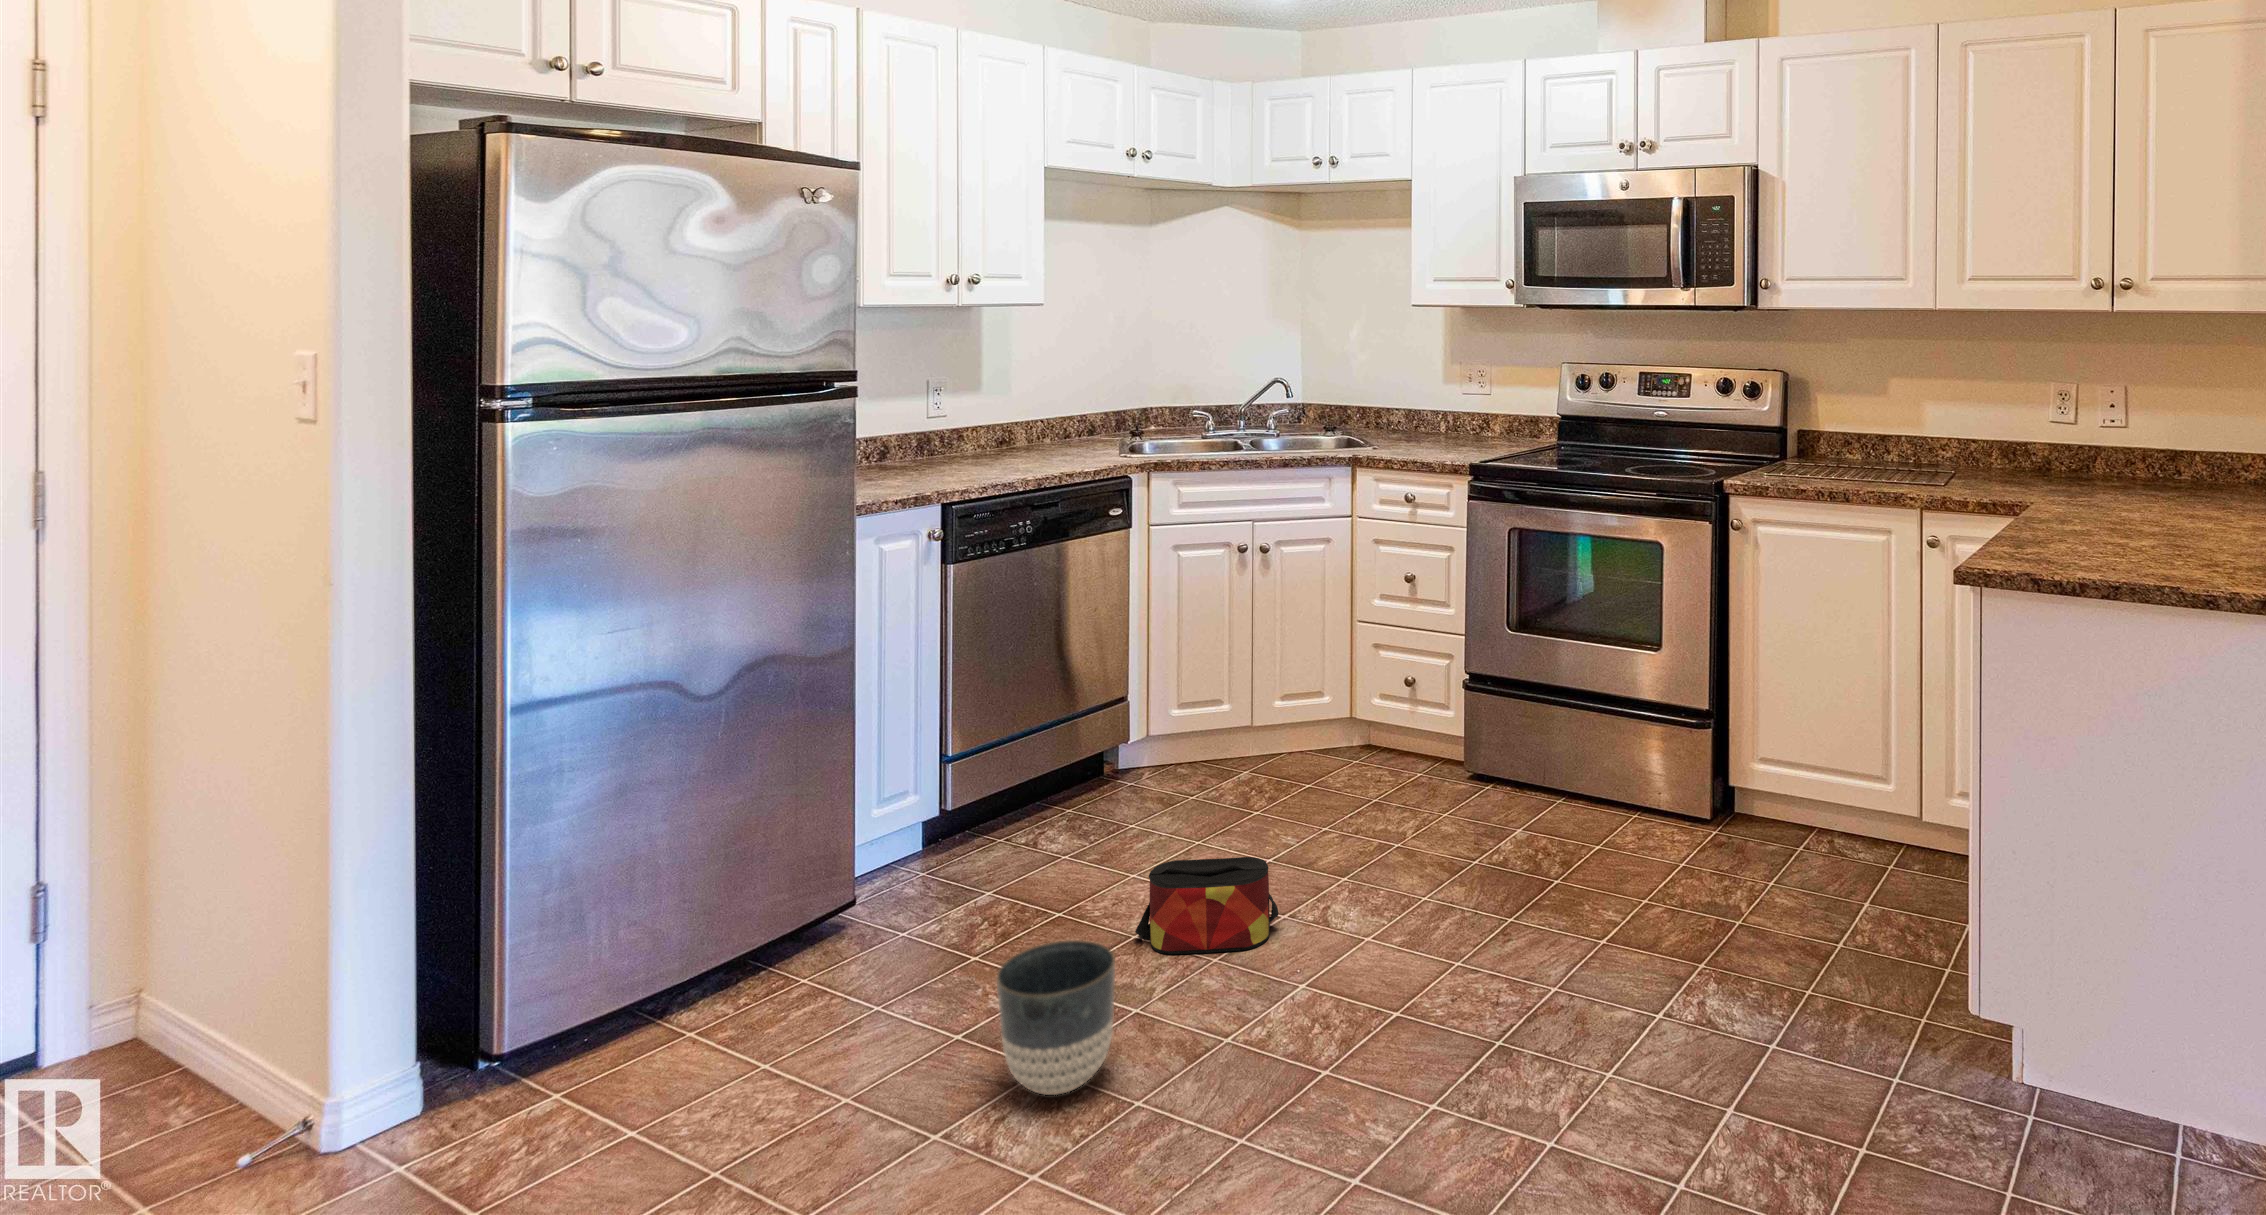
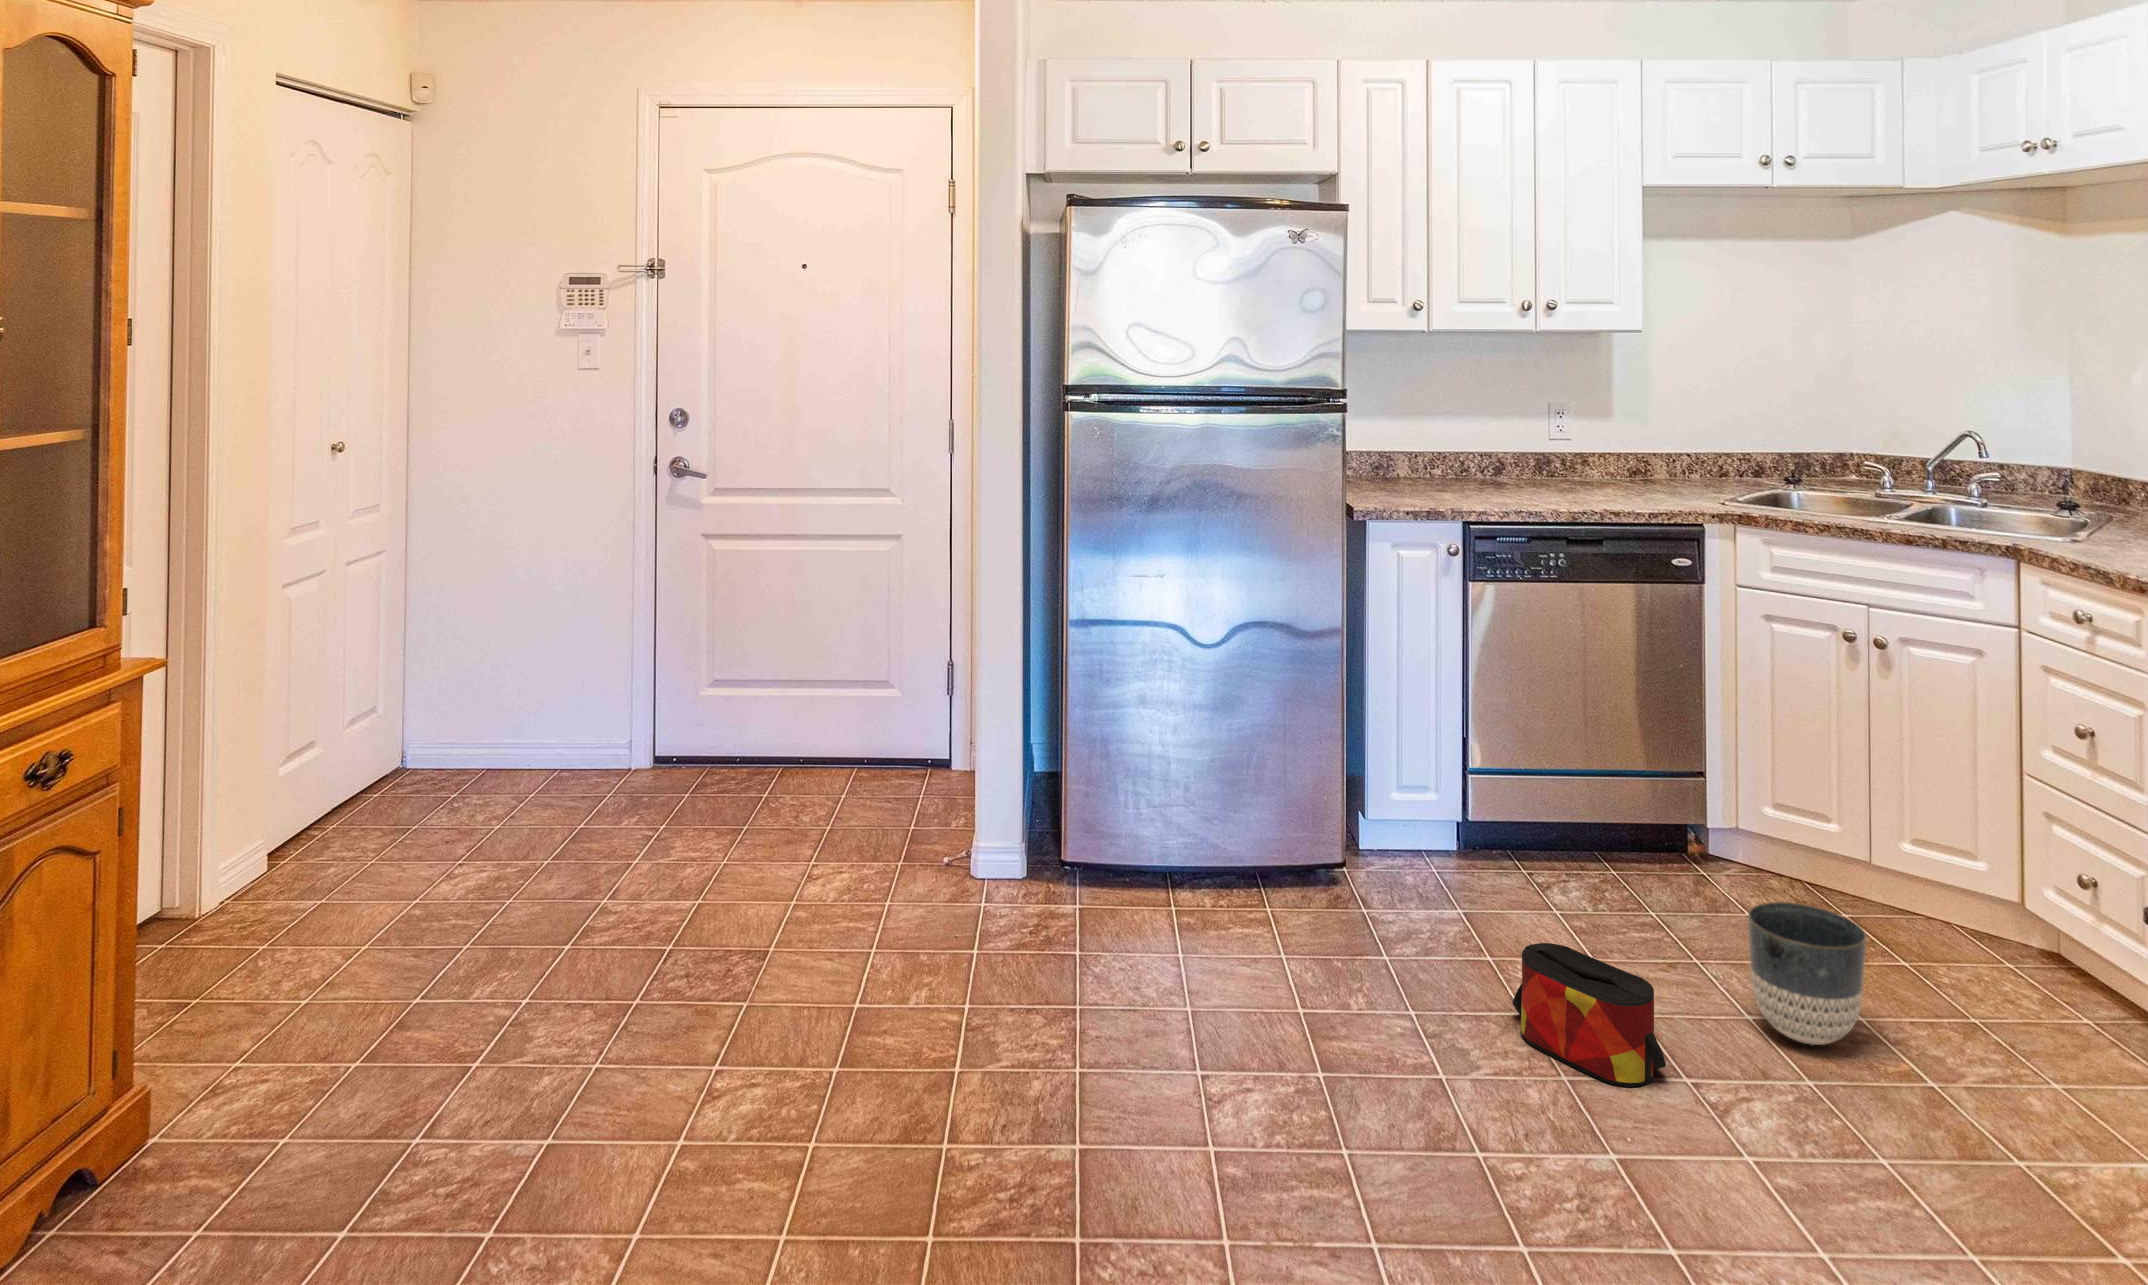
planter: present [997,940,1115,1095] -> present [1748,902,1867,1045]

